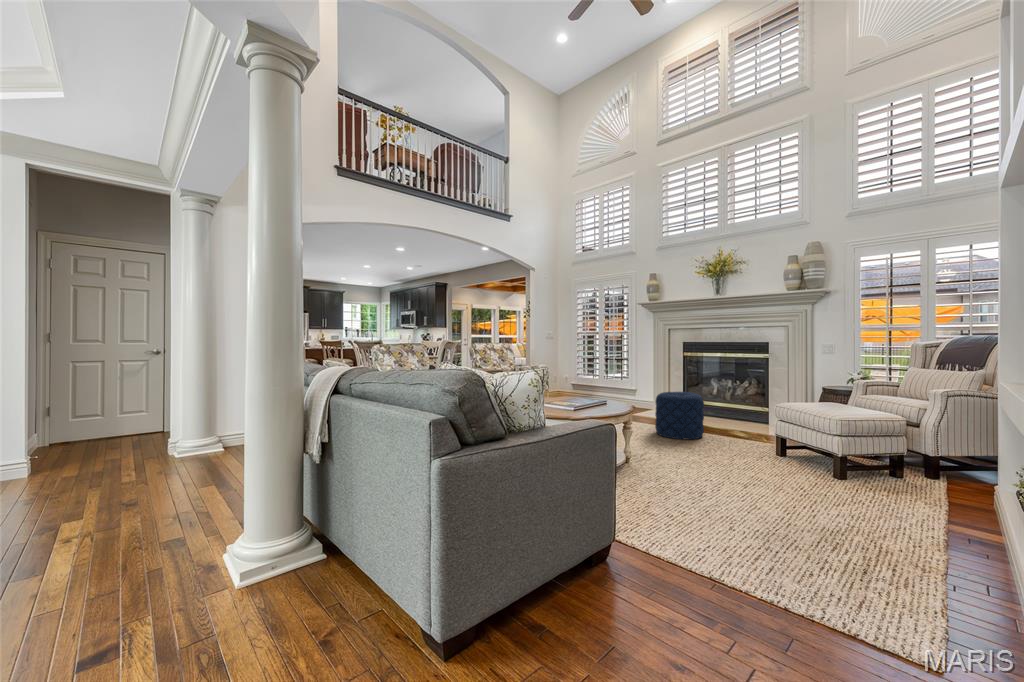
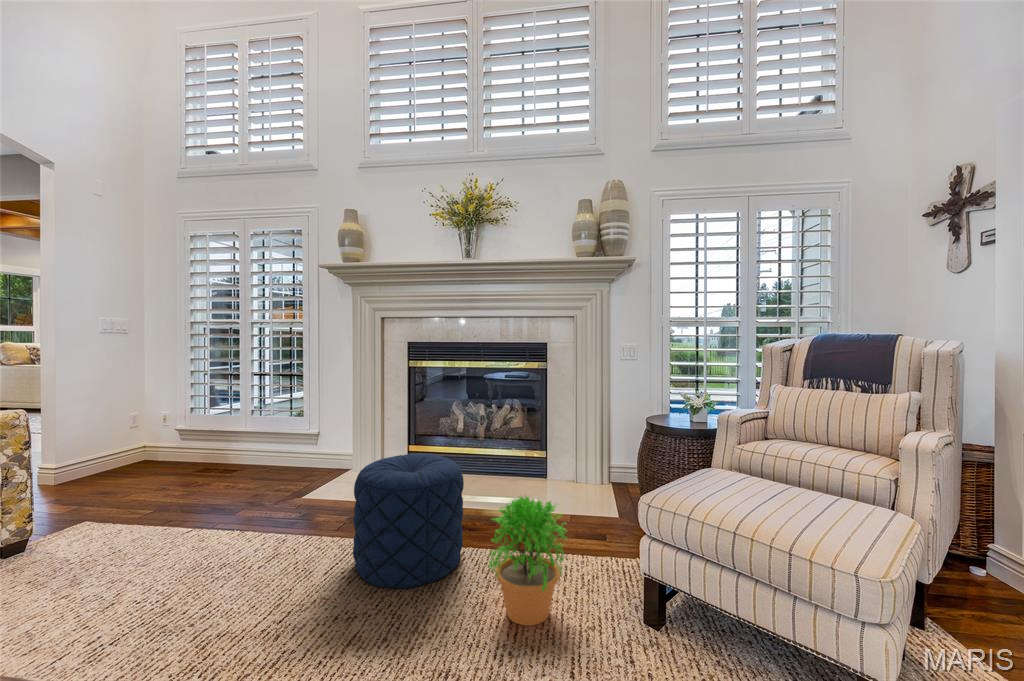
potted plant: none [707,402,748,452] -> present [488,496,567,626]

